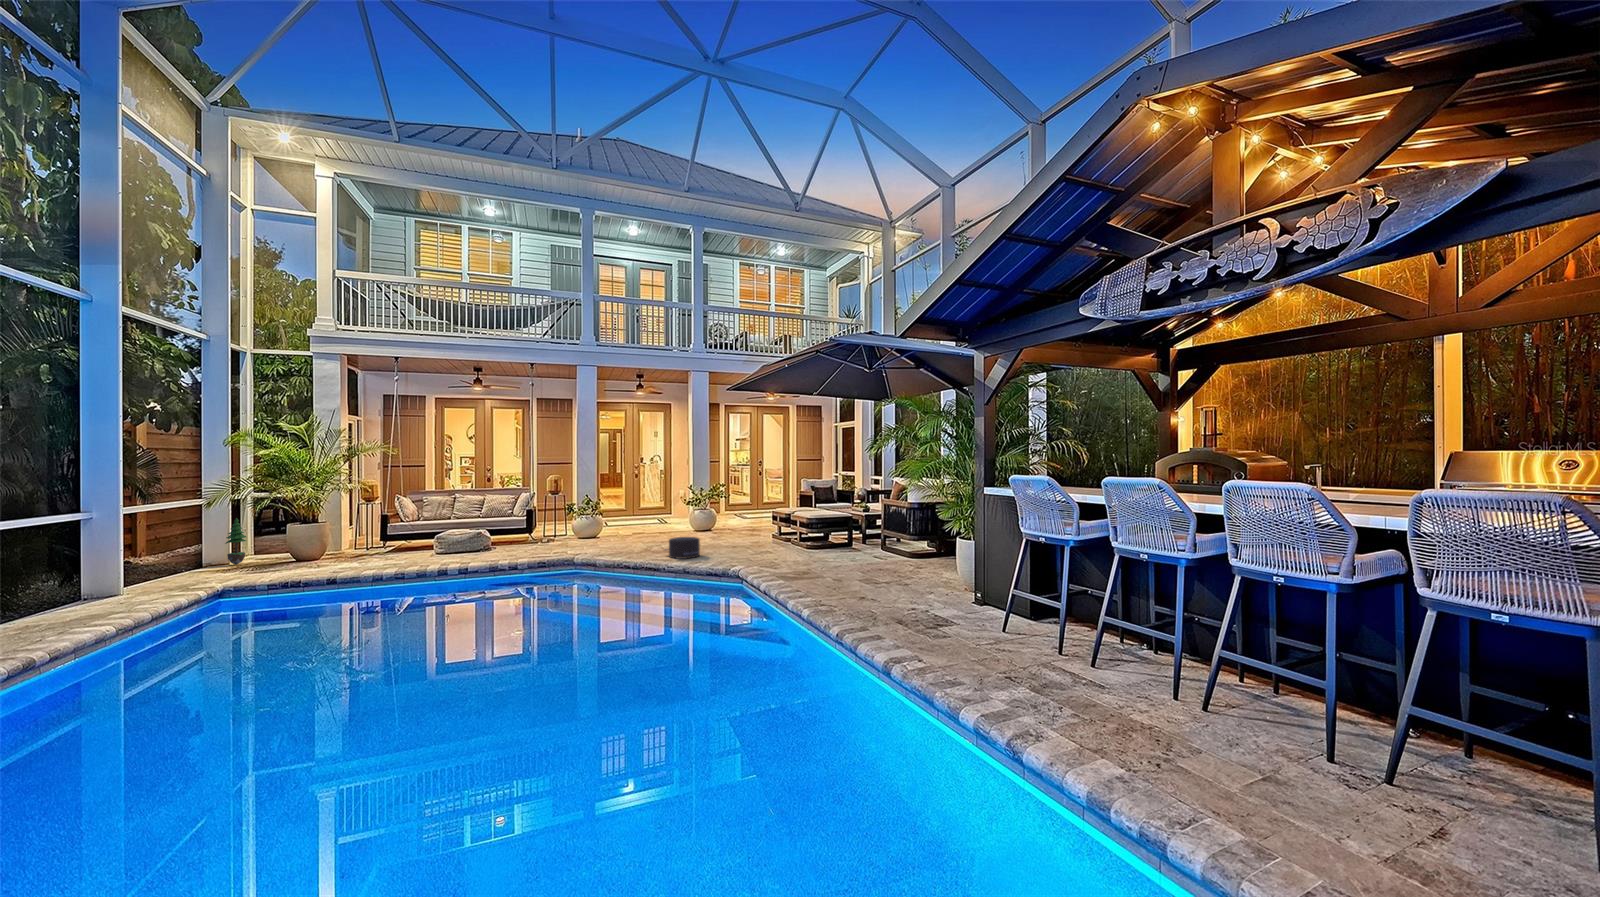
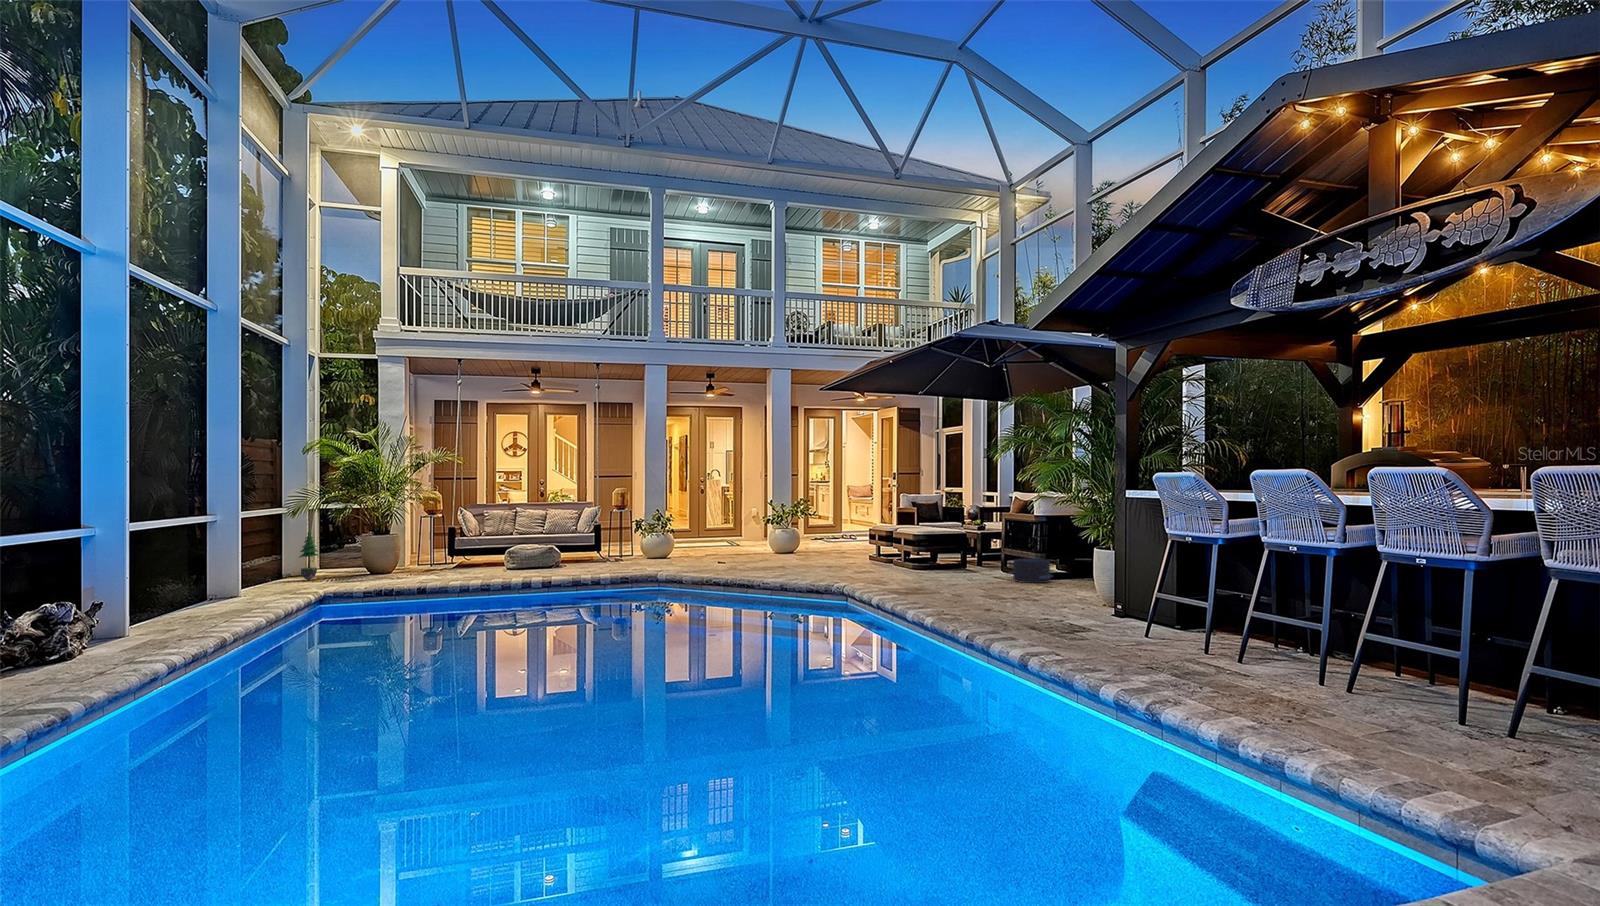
pouf: present [665,537,700,559] -> present [1007,558,1053,583]

